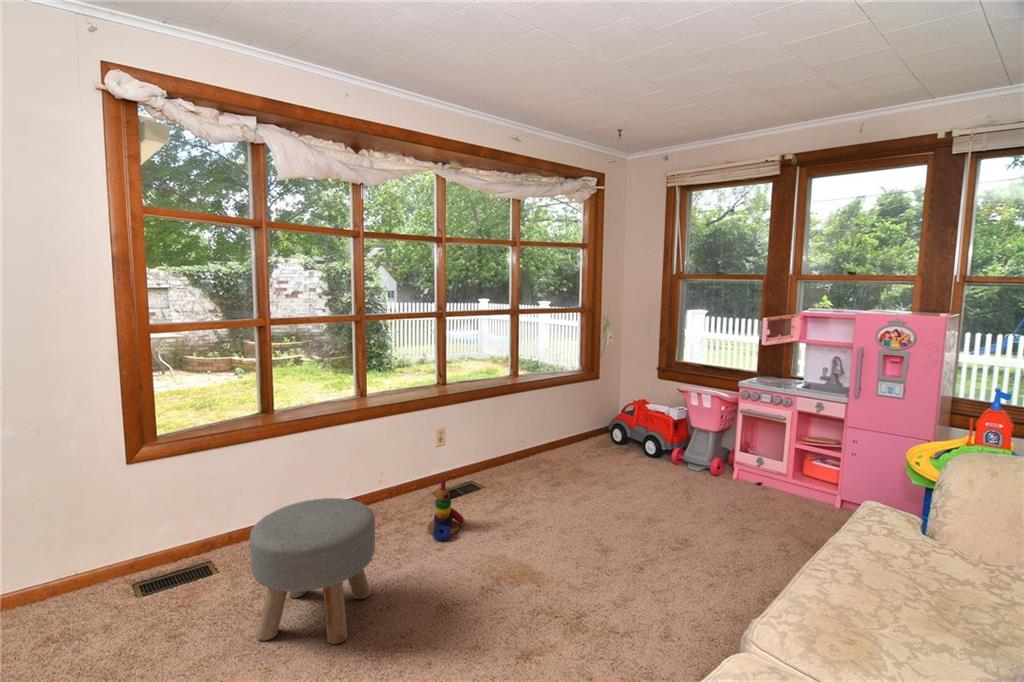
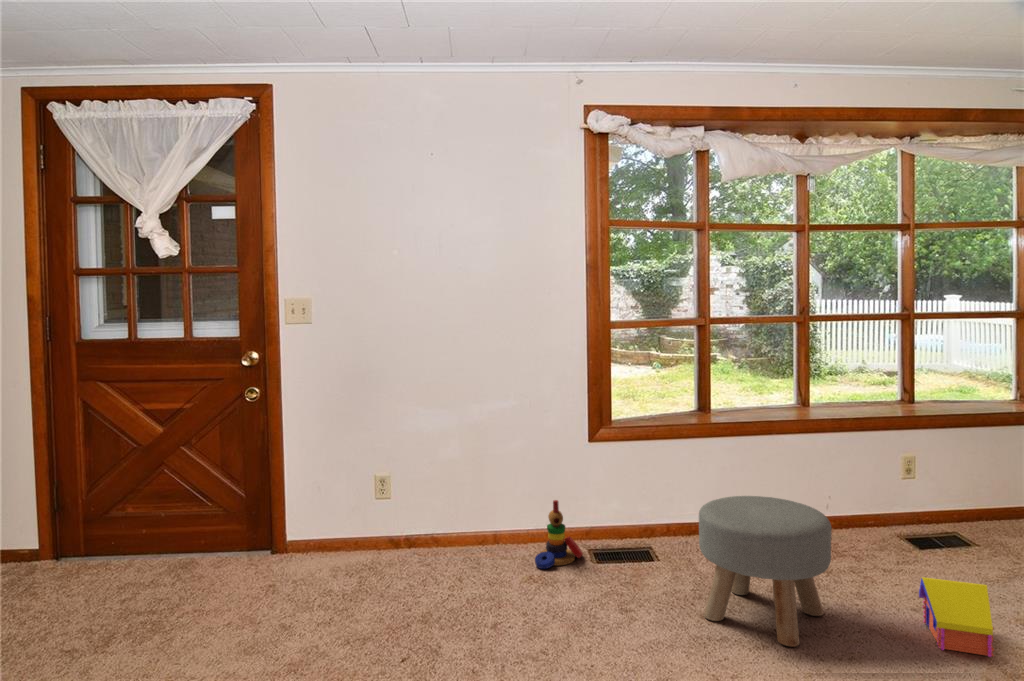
stacking toy: present [427,479,464,542] -> present [535,500,583,569]
toy house: none [443,537,489,598] -> present [919,577,994,657]

